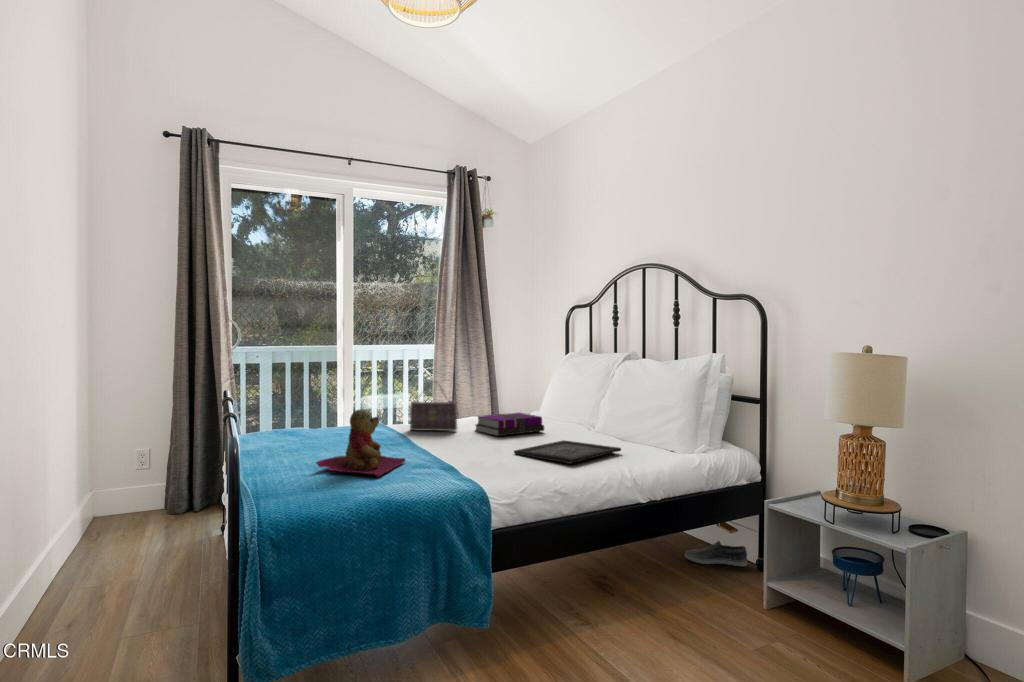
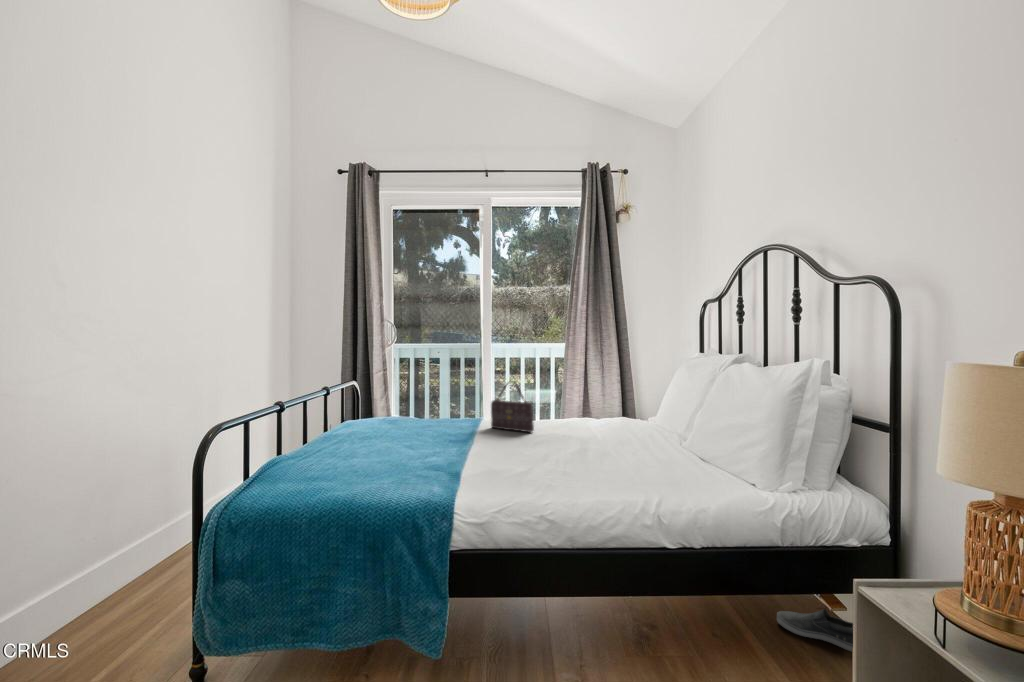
teddy bear: present [315,409,406,477] -> none [335,408,426,476]
notebook: present [476,413,544,436] -> none [552,417,622,442]
tray: present [514,440,621,464] -> none [544,454,668,485]

